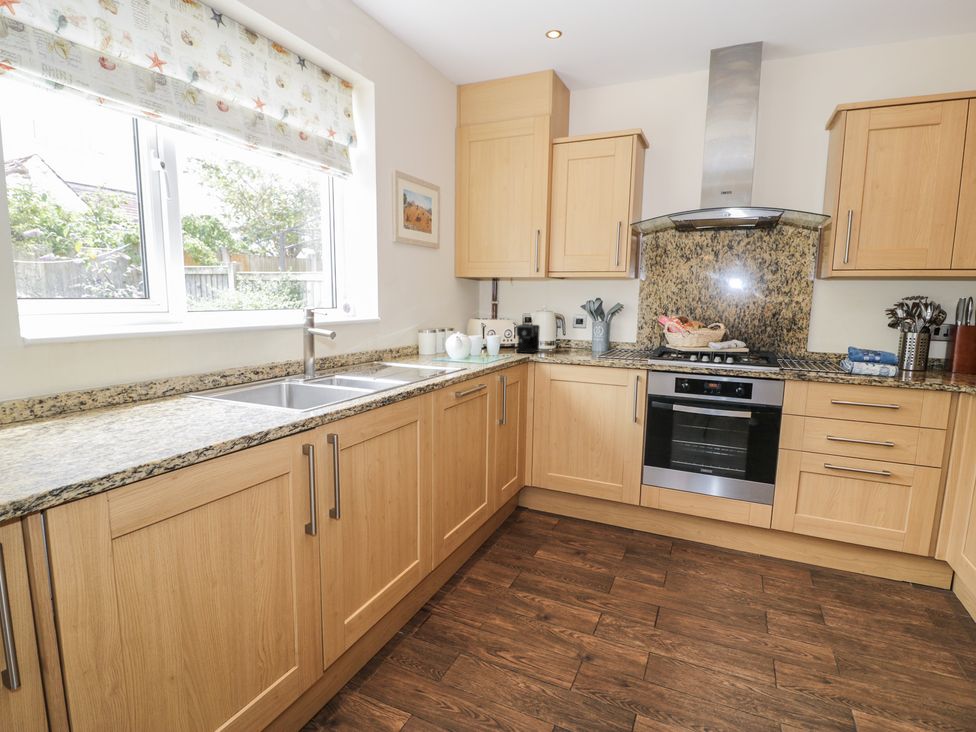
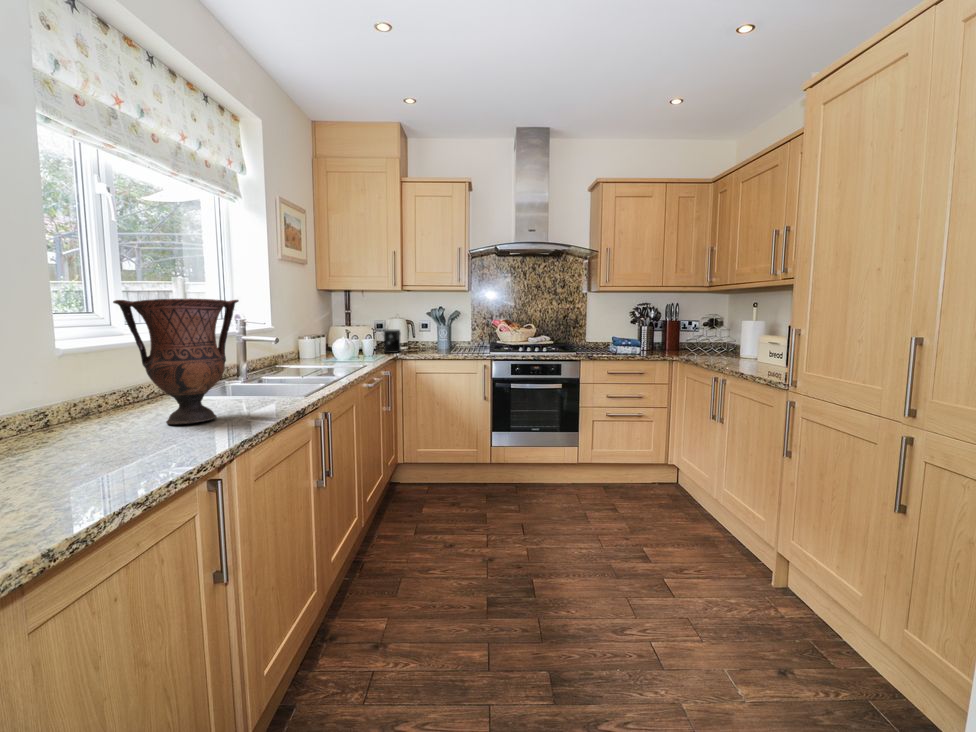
vase: none [47,278,204,435] -> present [113,299,239,424]

